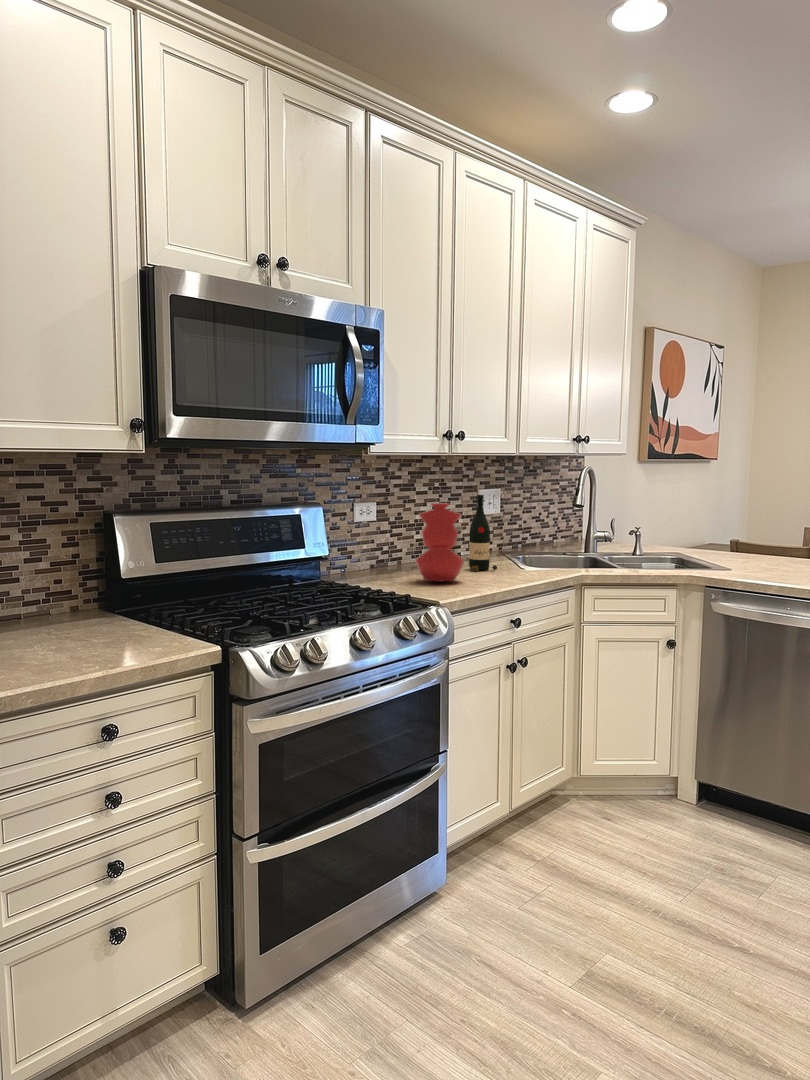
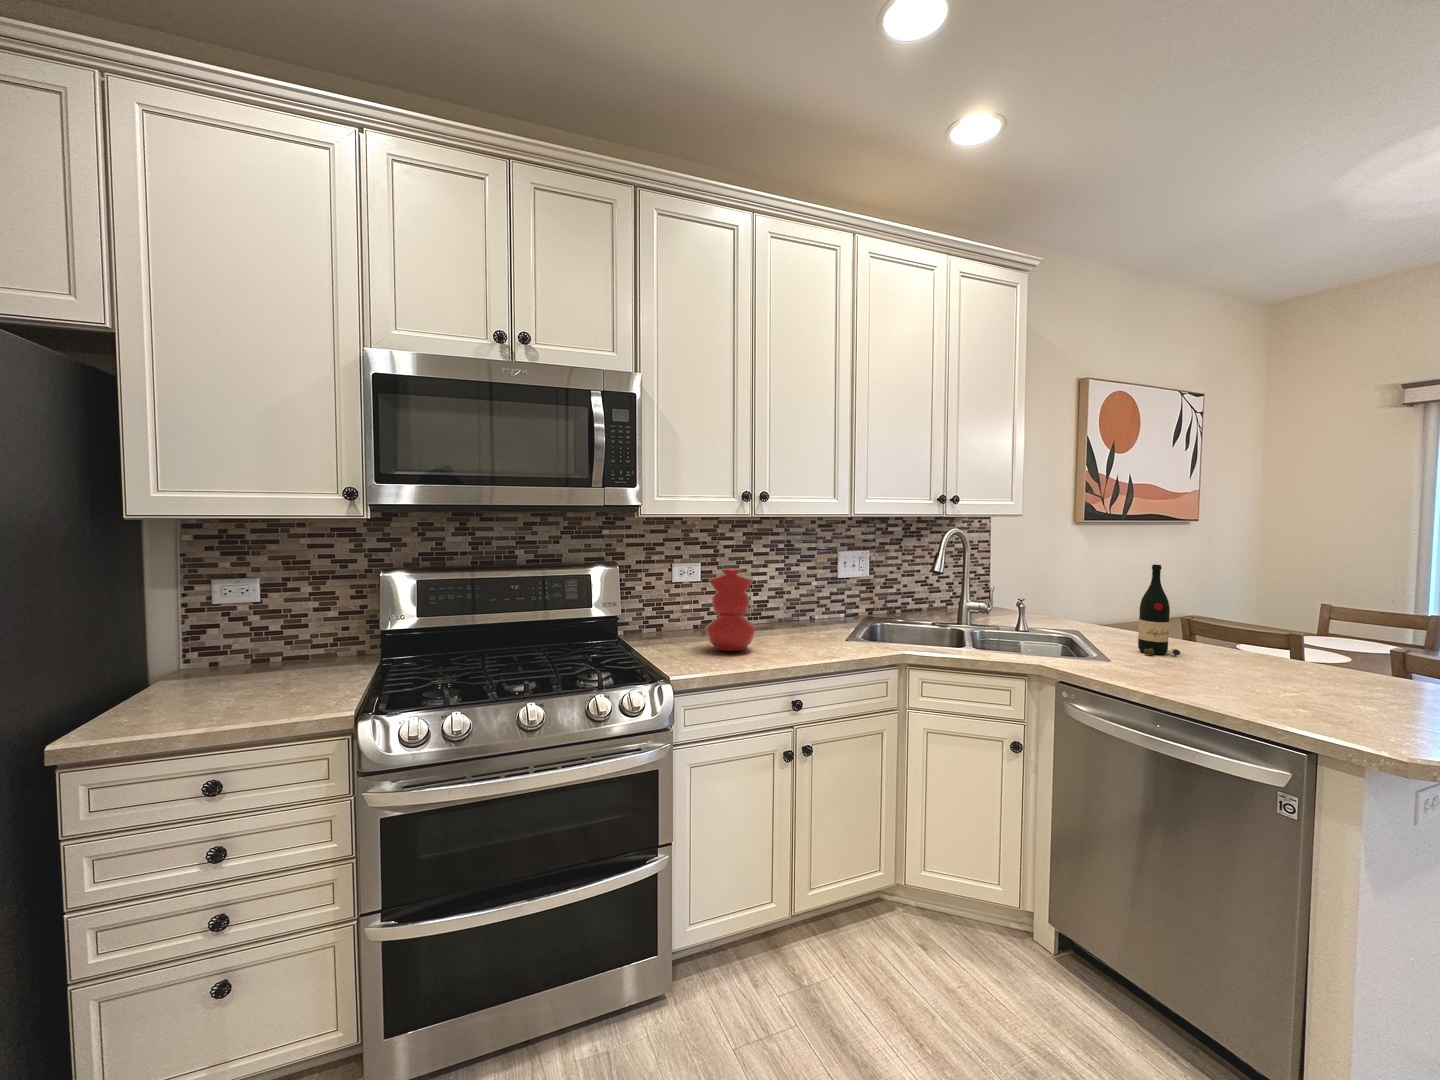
wine bottle: present [469,495,497,571] -> present [1138,565,1181,656]

